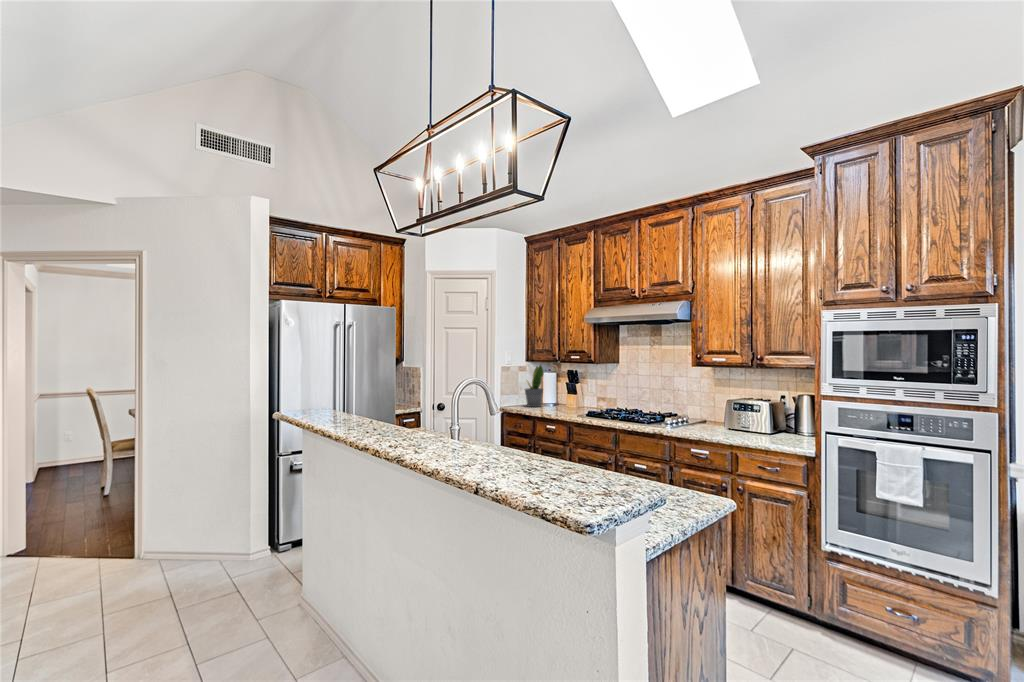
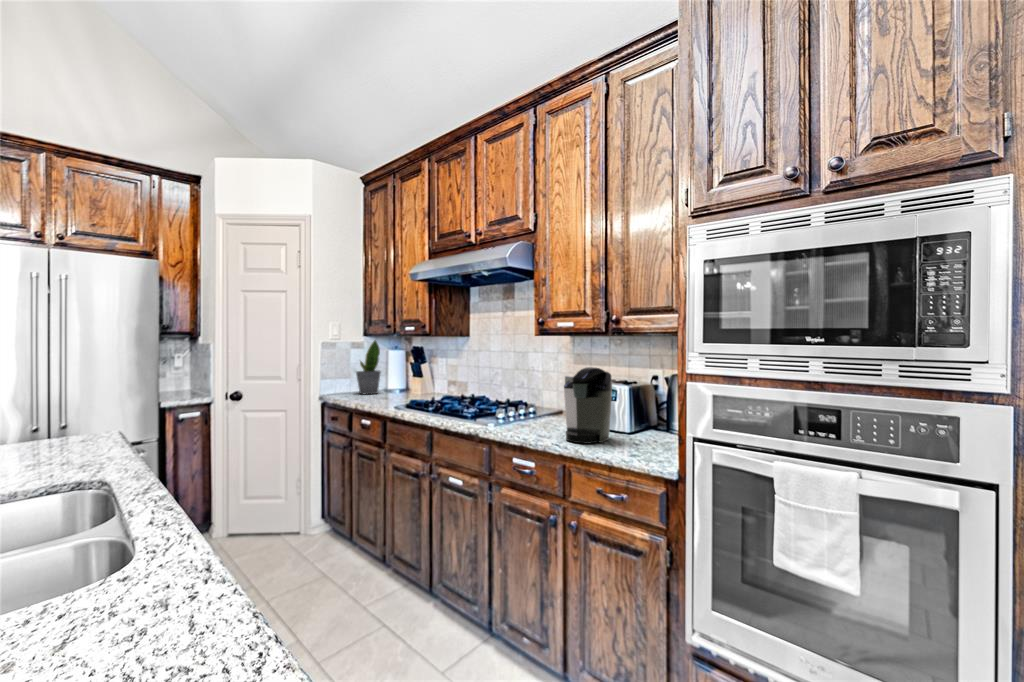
coffee maker: none [721,390,762,439] -> present [564,367,612,443]

